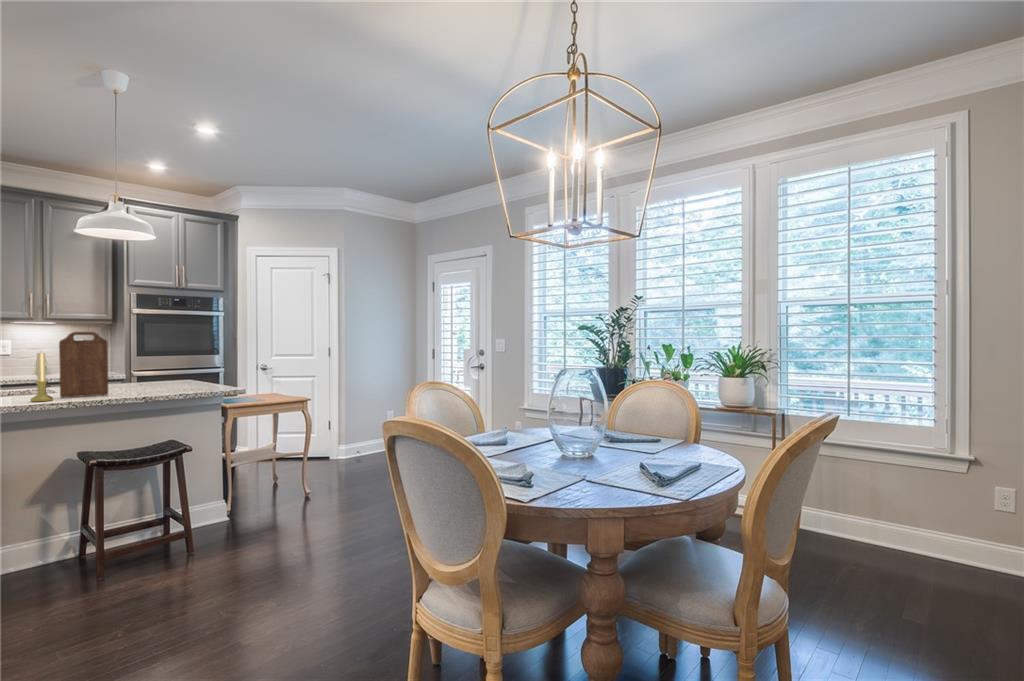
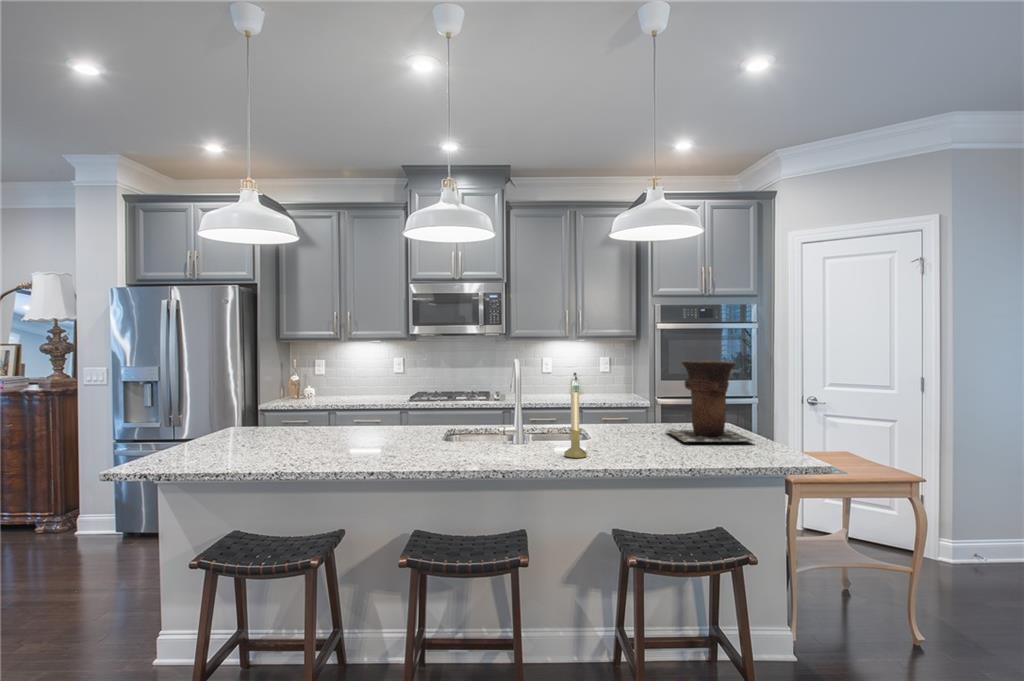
cutting board: present [59,332,108,398] -> none [593,362,646,451]
vase: none [130,332,198,389] -> present [667,361,754,442]

